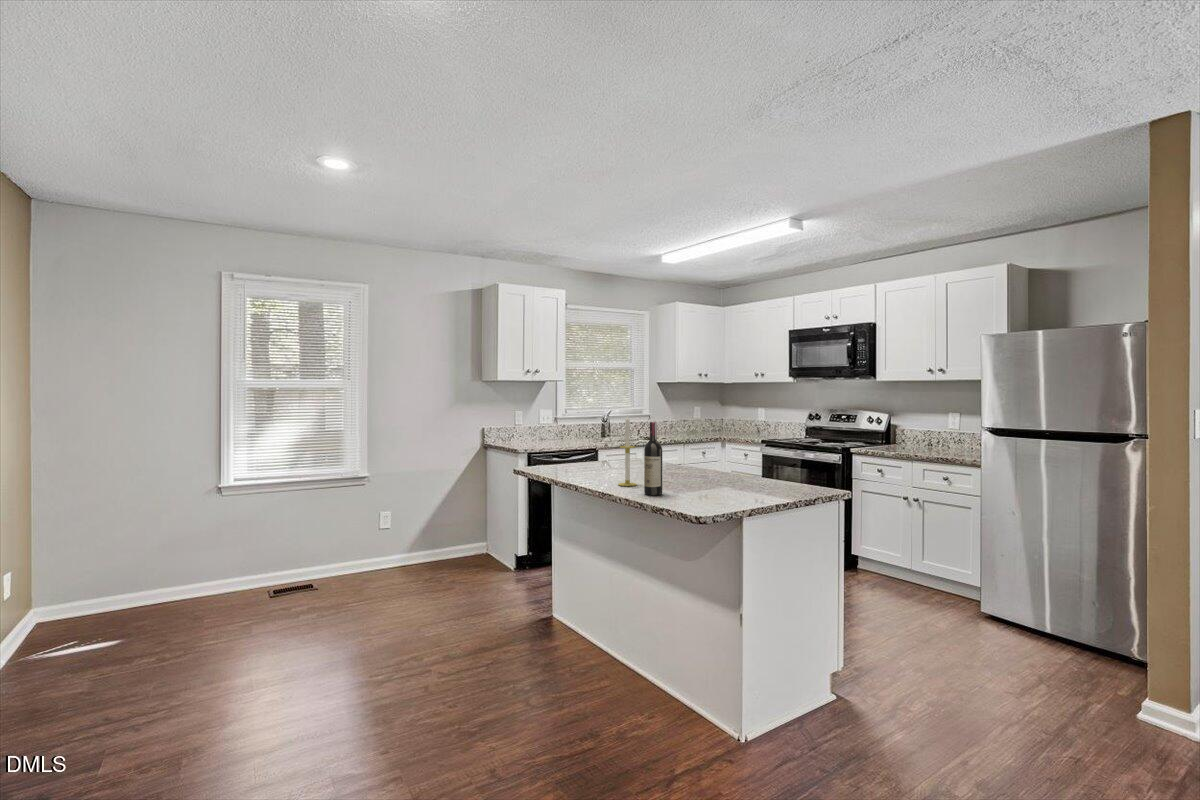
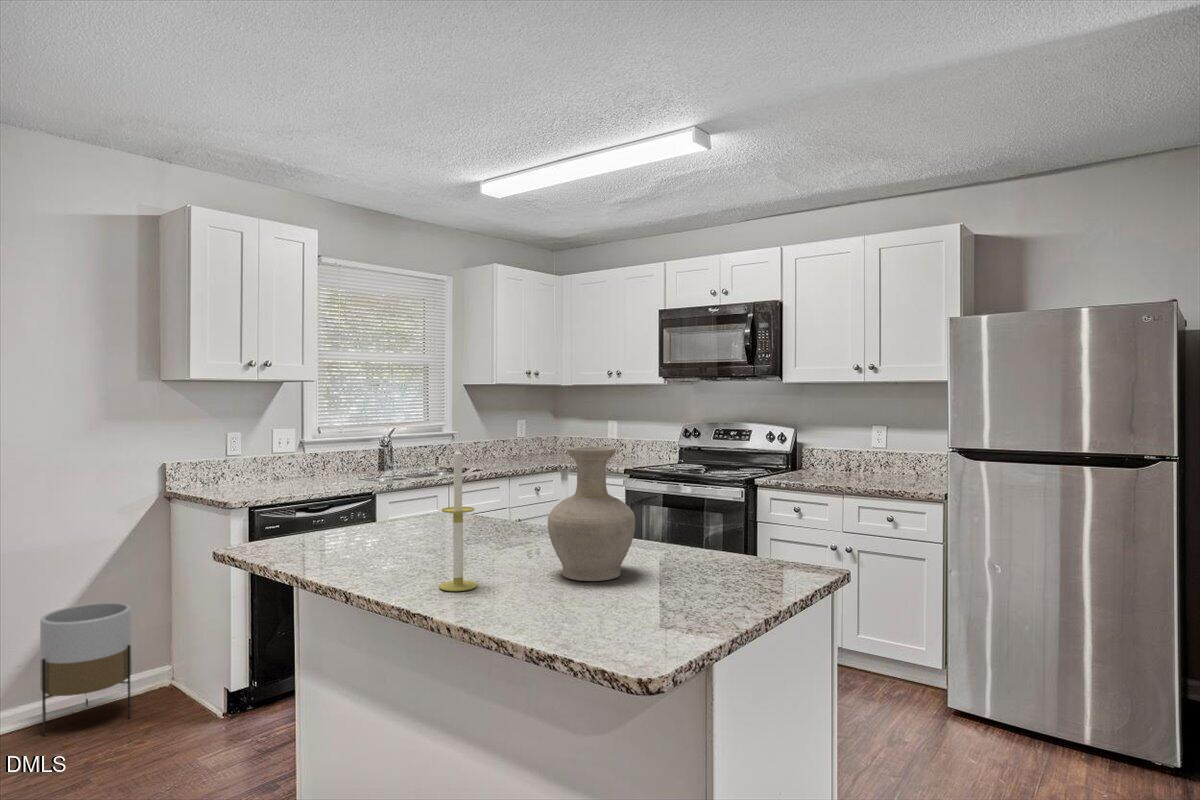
vase: none [674,418,720,486] -> present [548,447,635,581]
wine bottle: present [644,422,662,495] -> none [504,461,542,619]
planter: none [427,503,469,569] -> present [40,602,132,736]

